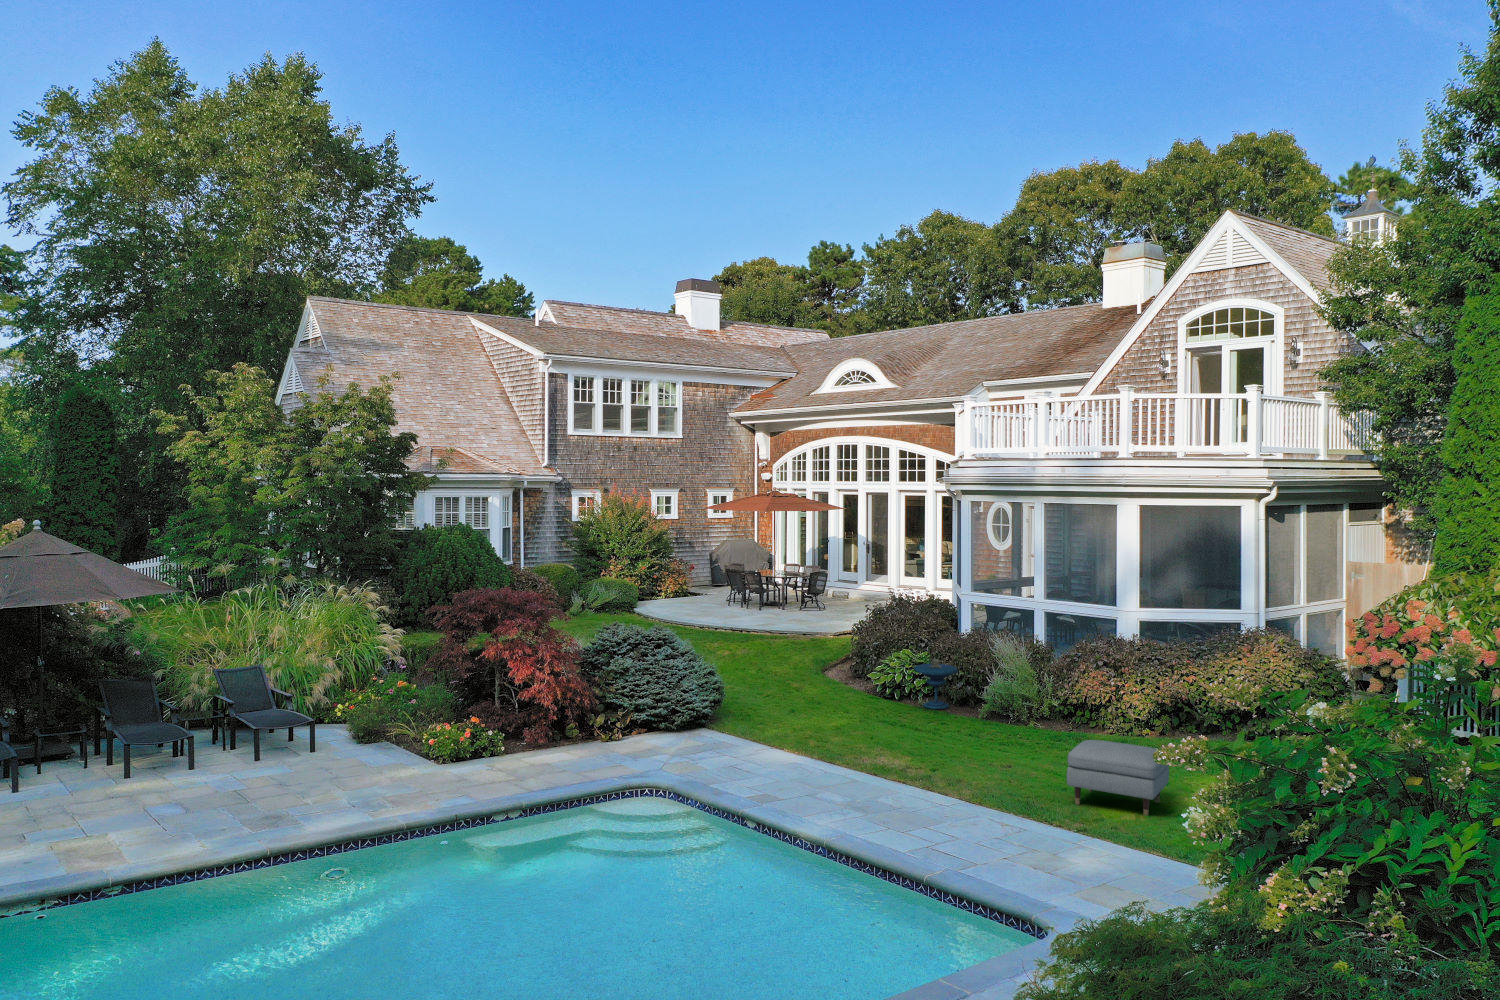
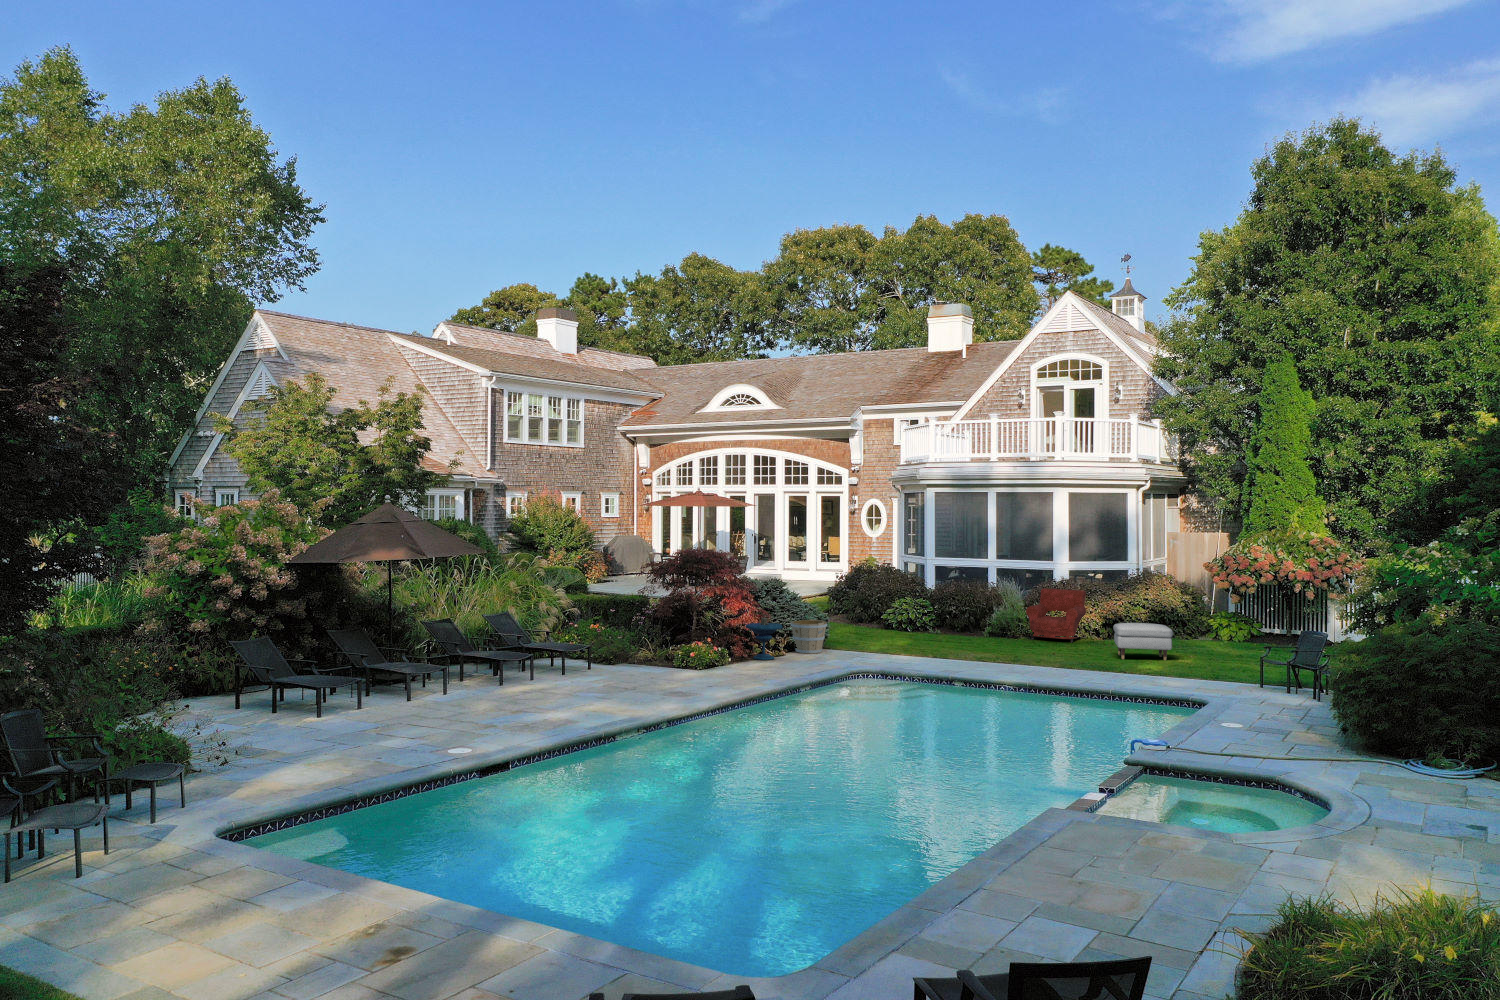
armchair: none [1030,654,1129,745] -> present [1026,588,1086,643]
side table: present [914,658,958,709] -> present [745,618,782,660]
wooden bucket: none [638,691,689,742] -> present [791,619,827,654]

